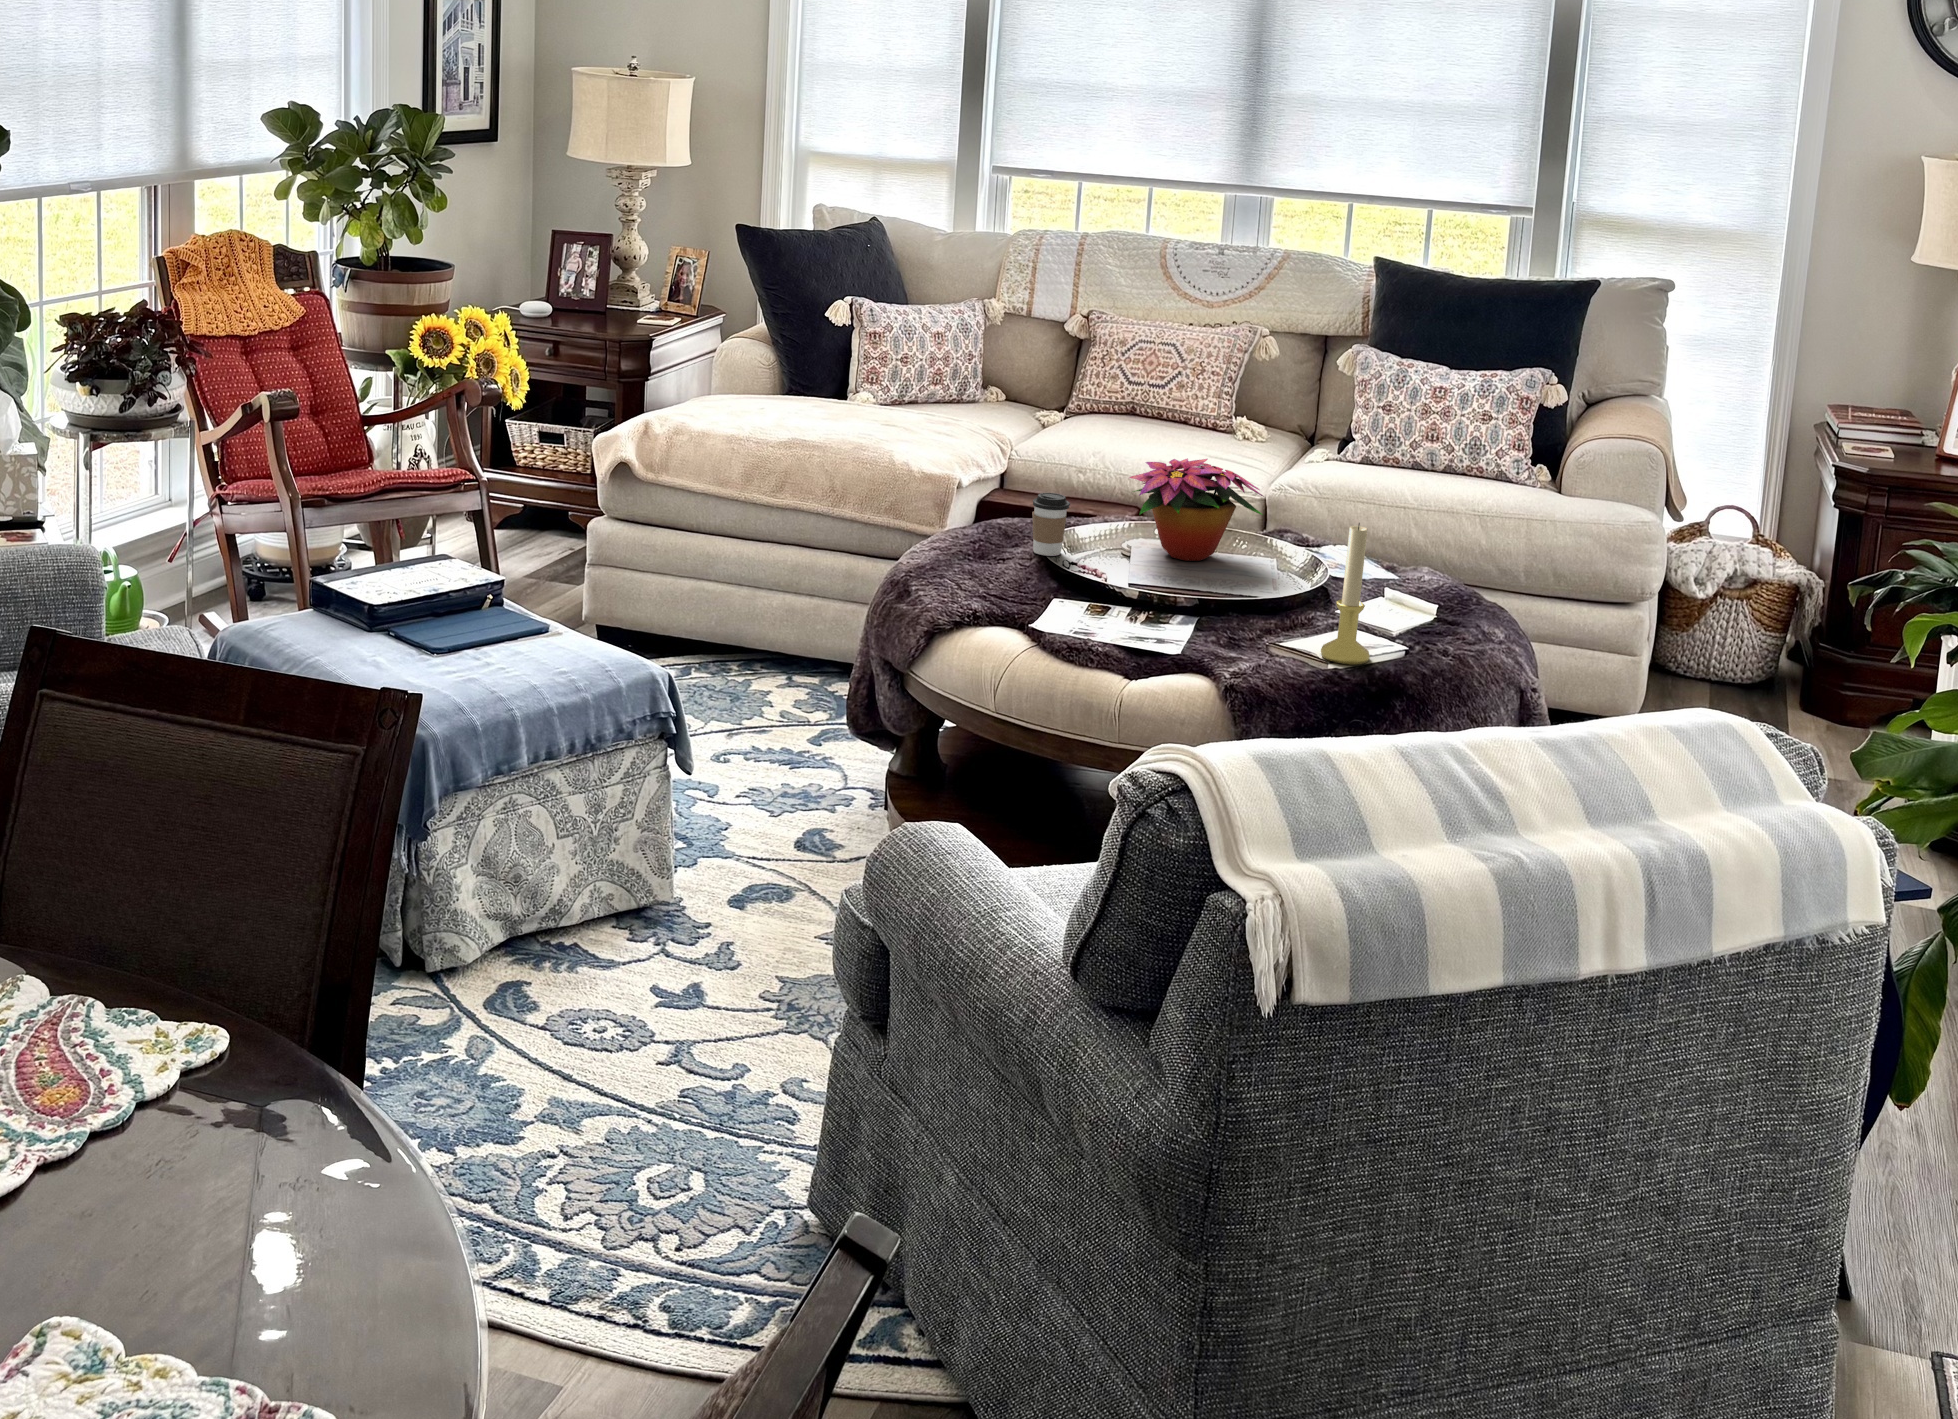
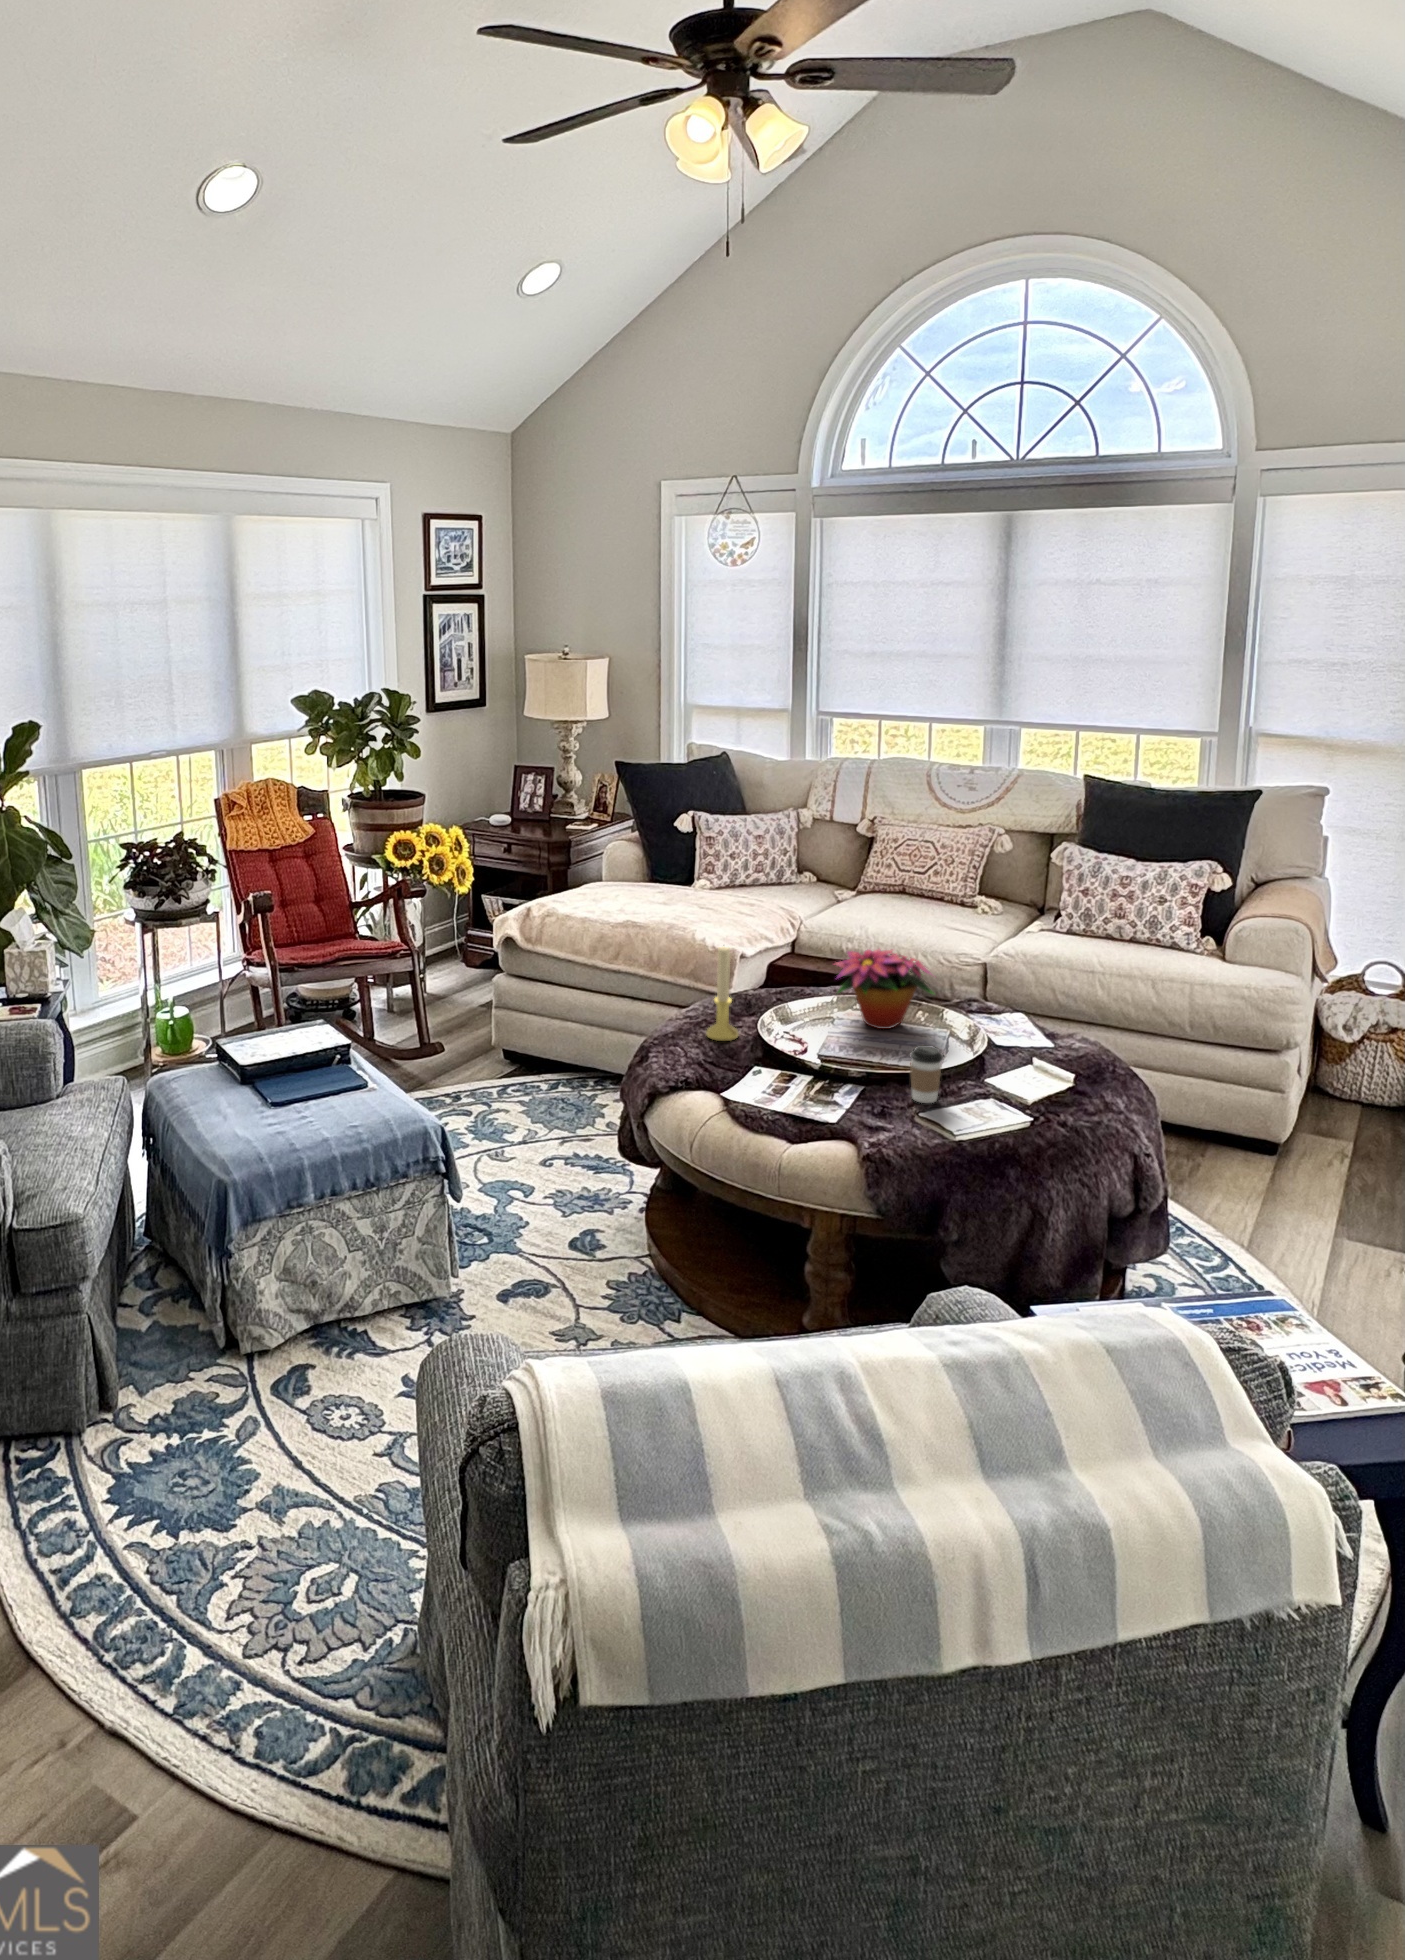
coffee cup: present [1032,493,1070,556] -> present [910,1045,944,1103]
candle holder: present [1321,523,1370,665] -> present [706,946,738,1041]

